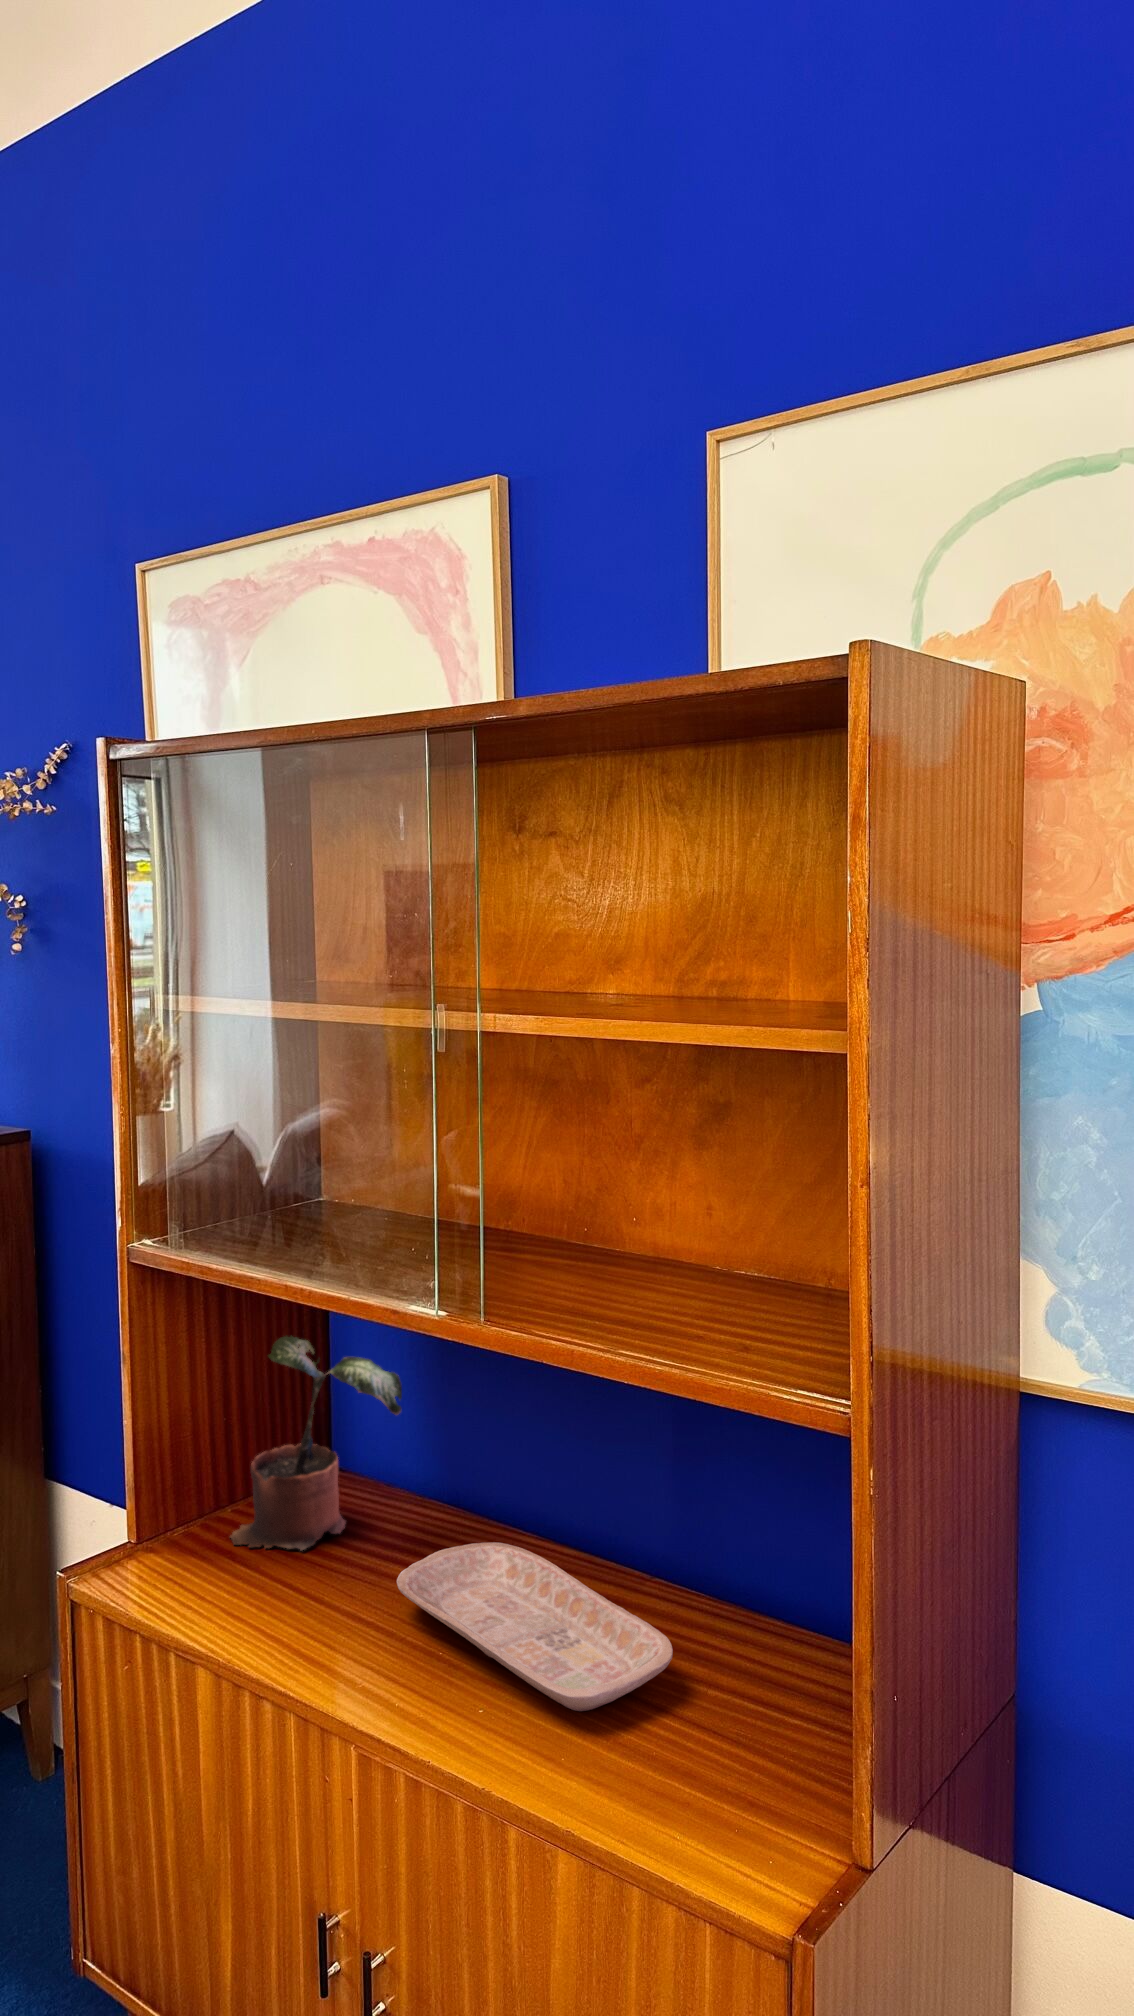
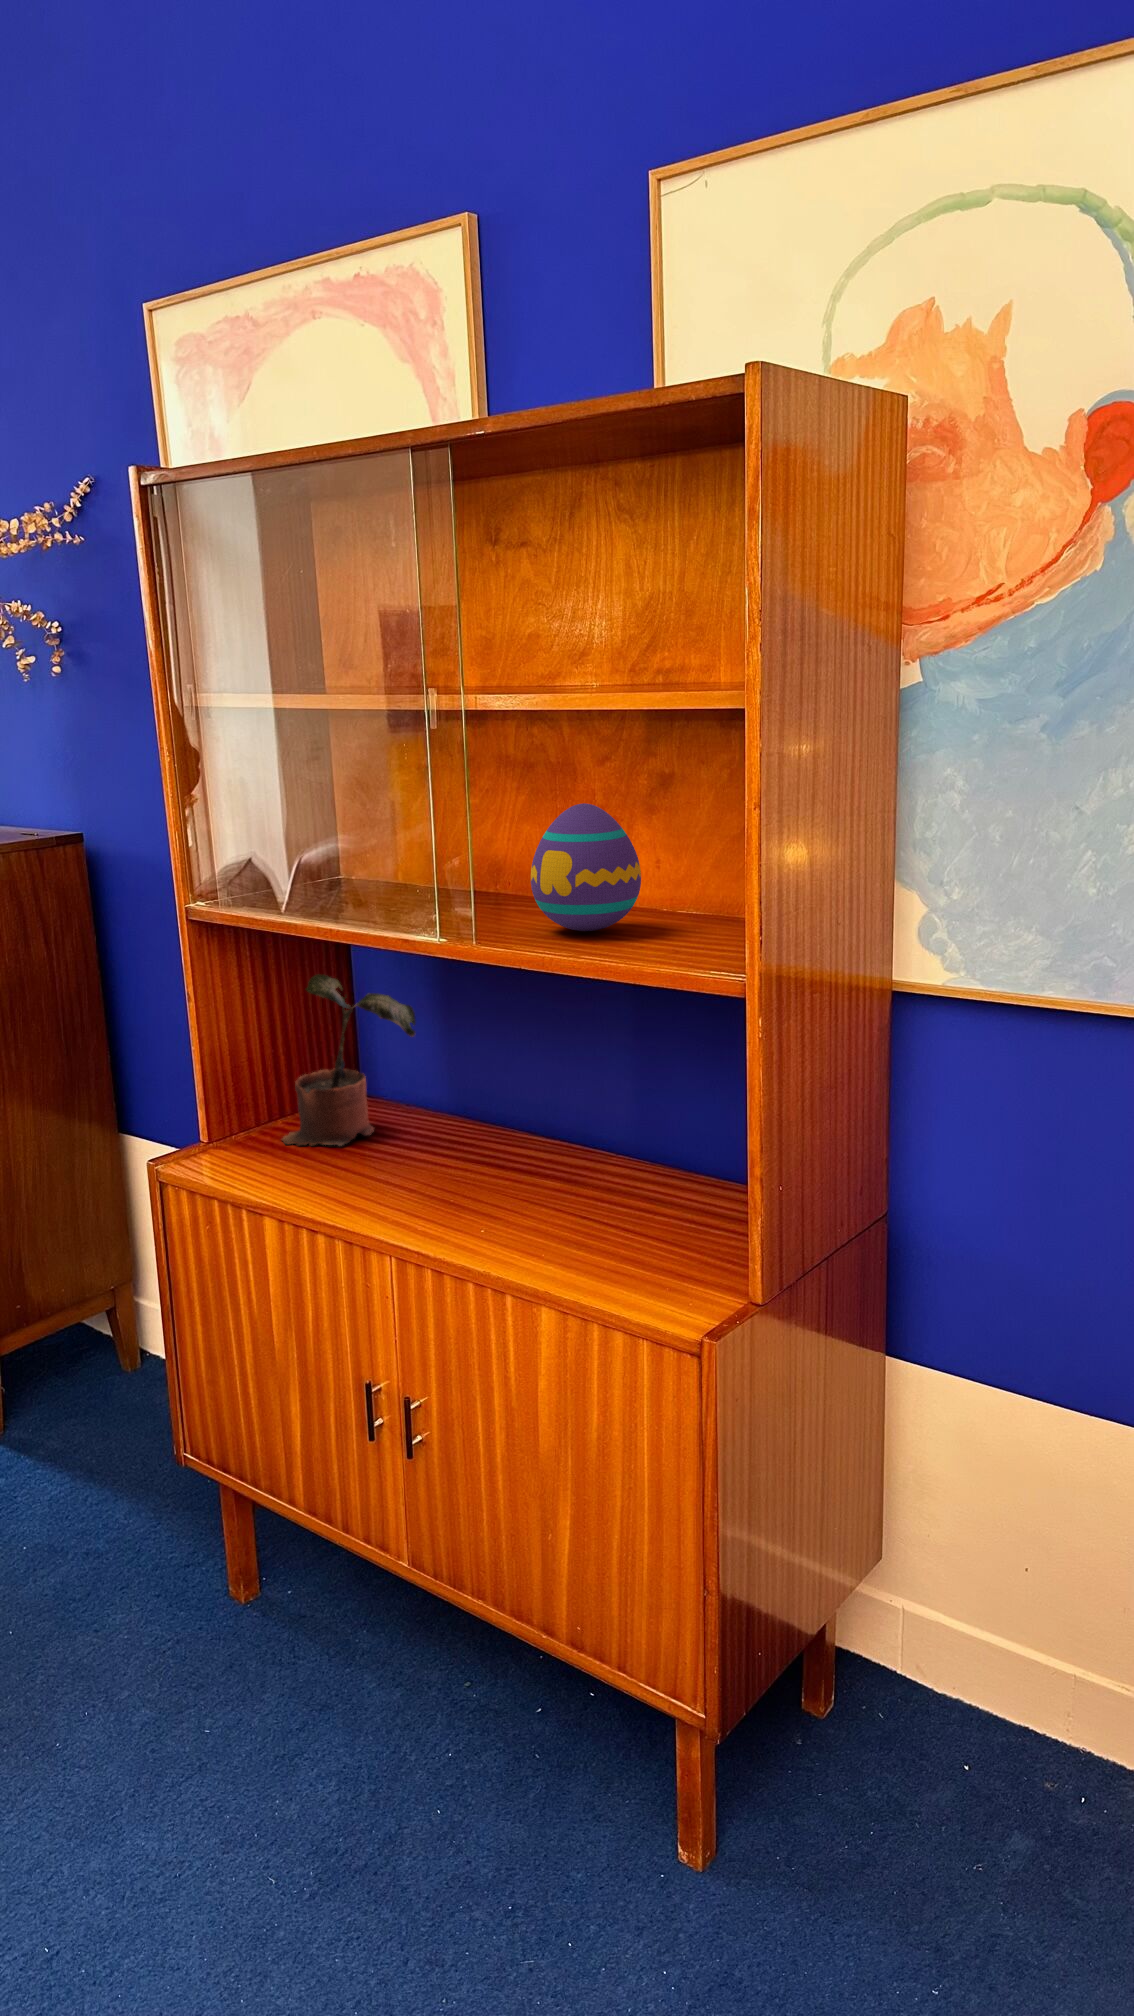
decorative egg: none [554,1150,691,1309] -> present [531,803,641,931]
tray: present [397,1542,673,1711] -> none [416,1131,630,1231]

